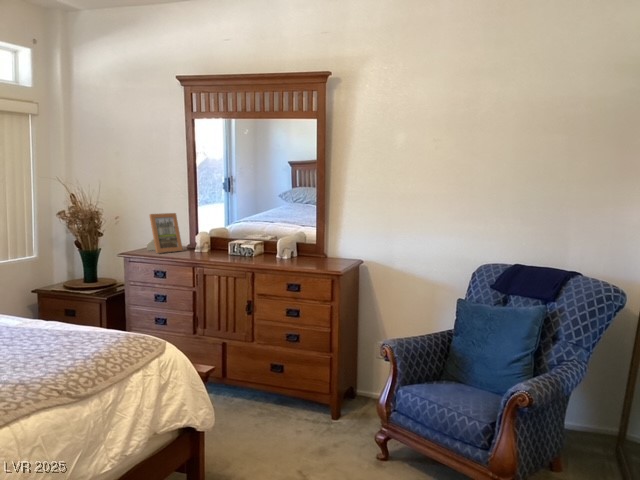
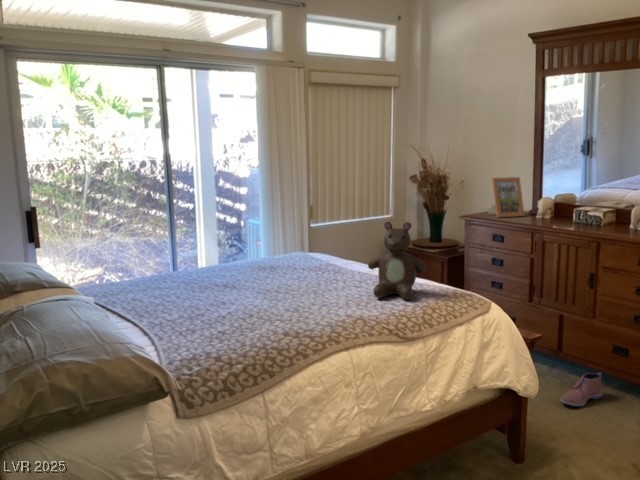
teddy bear: none [22,265,95,355] -> present [368,222,427,299]
shoe: none [230,391,265,428] -> present [560,373,603,406]

